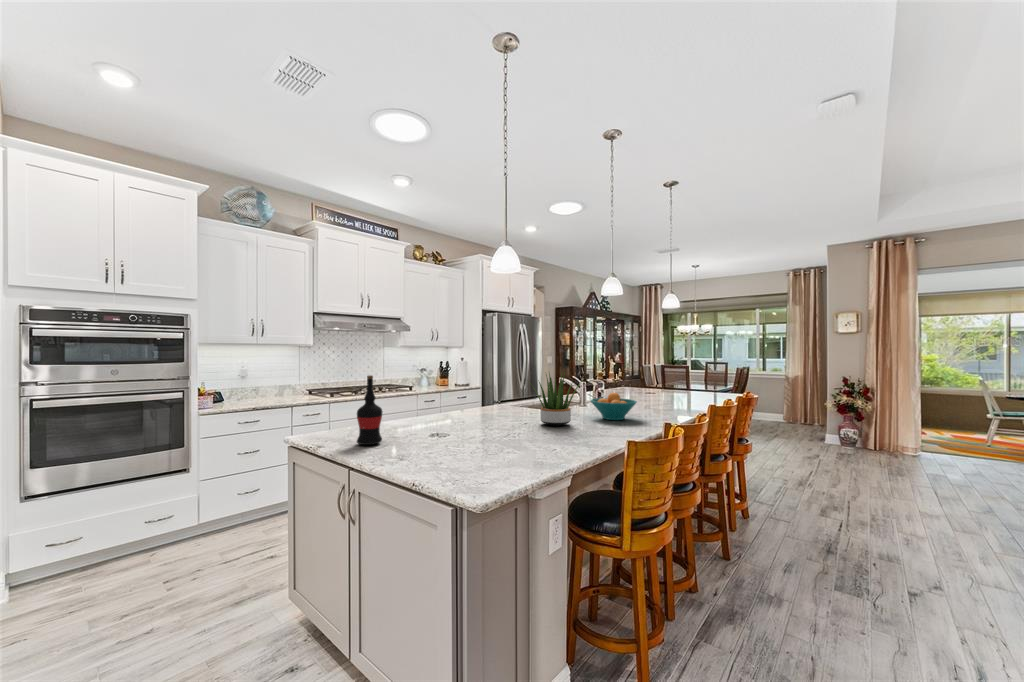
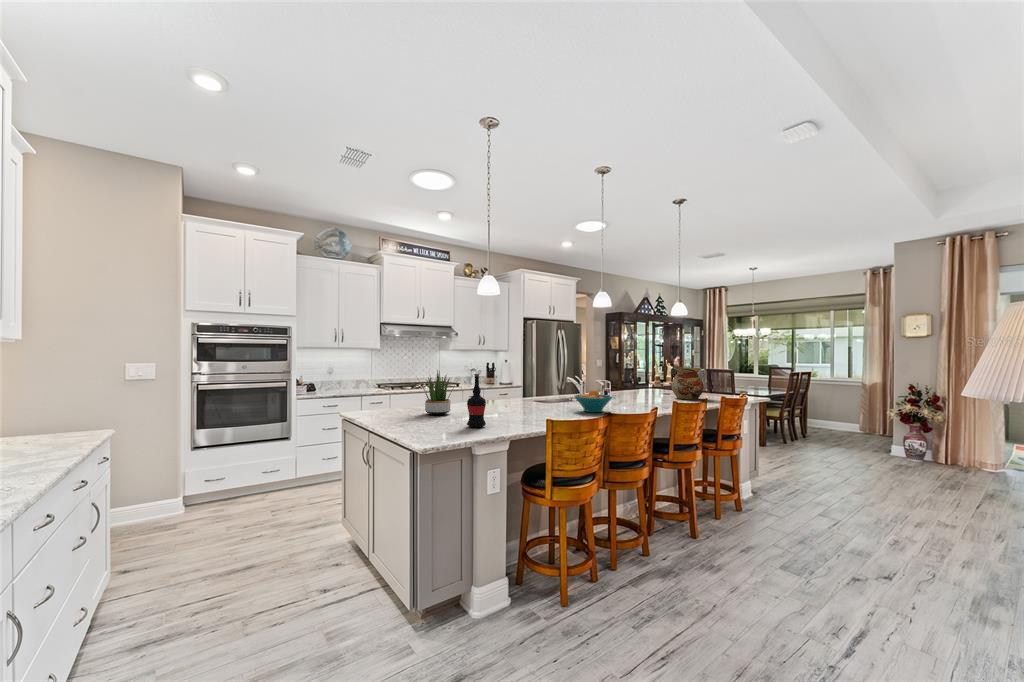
vase: none [661,364,695,399] -> present [672,367,704,400]
potted plant: present [530,373,582,426] -> present [420,371,453,415]
wine bottle: present [357,375,383,445] -> present [467,374,486,427]

